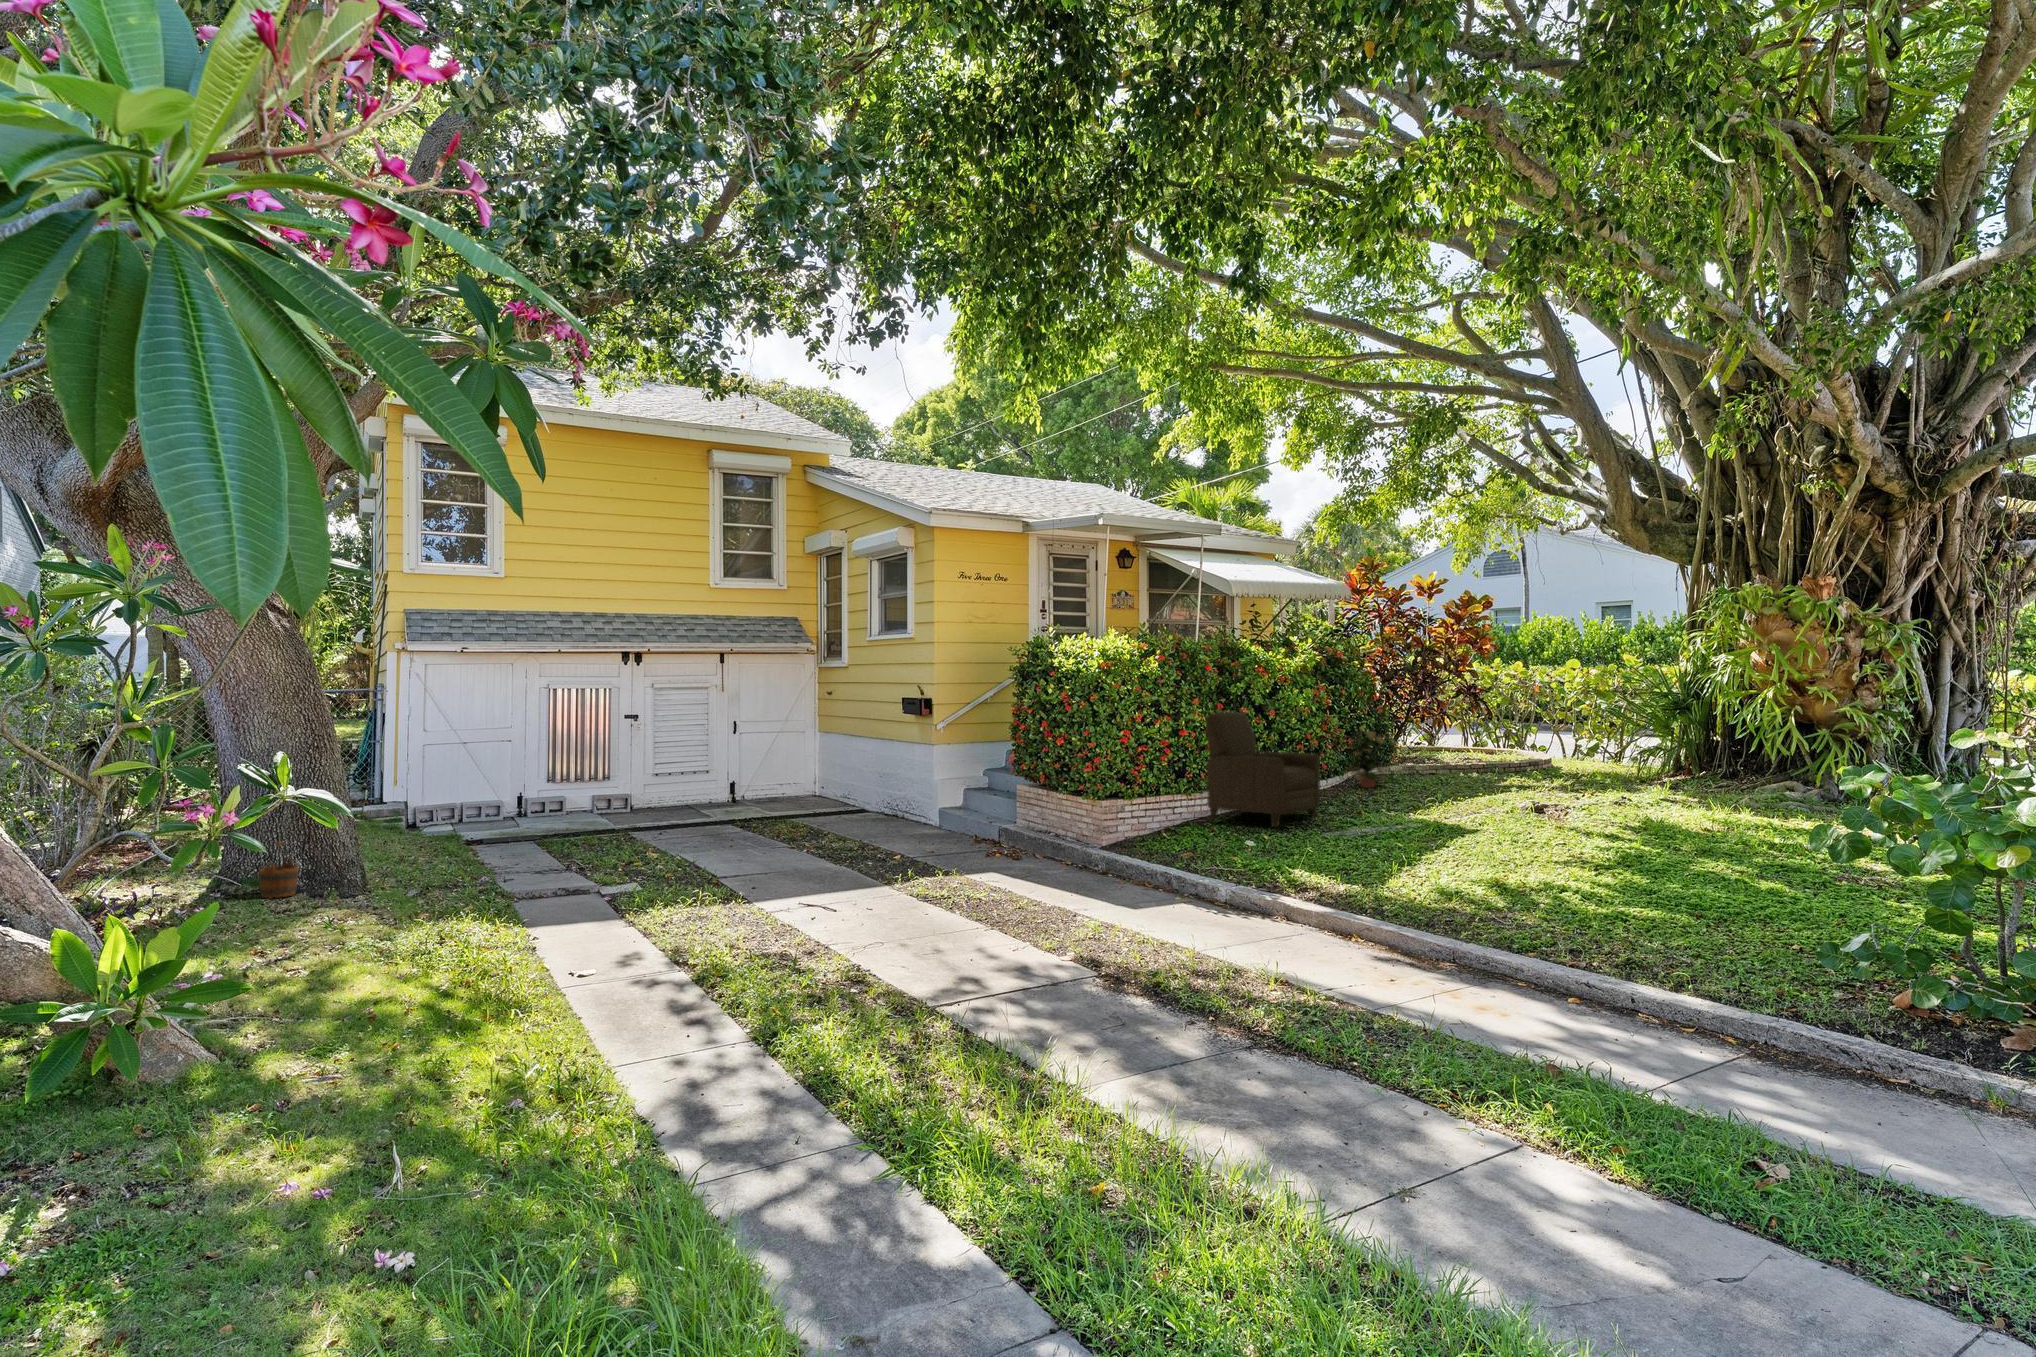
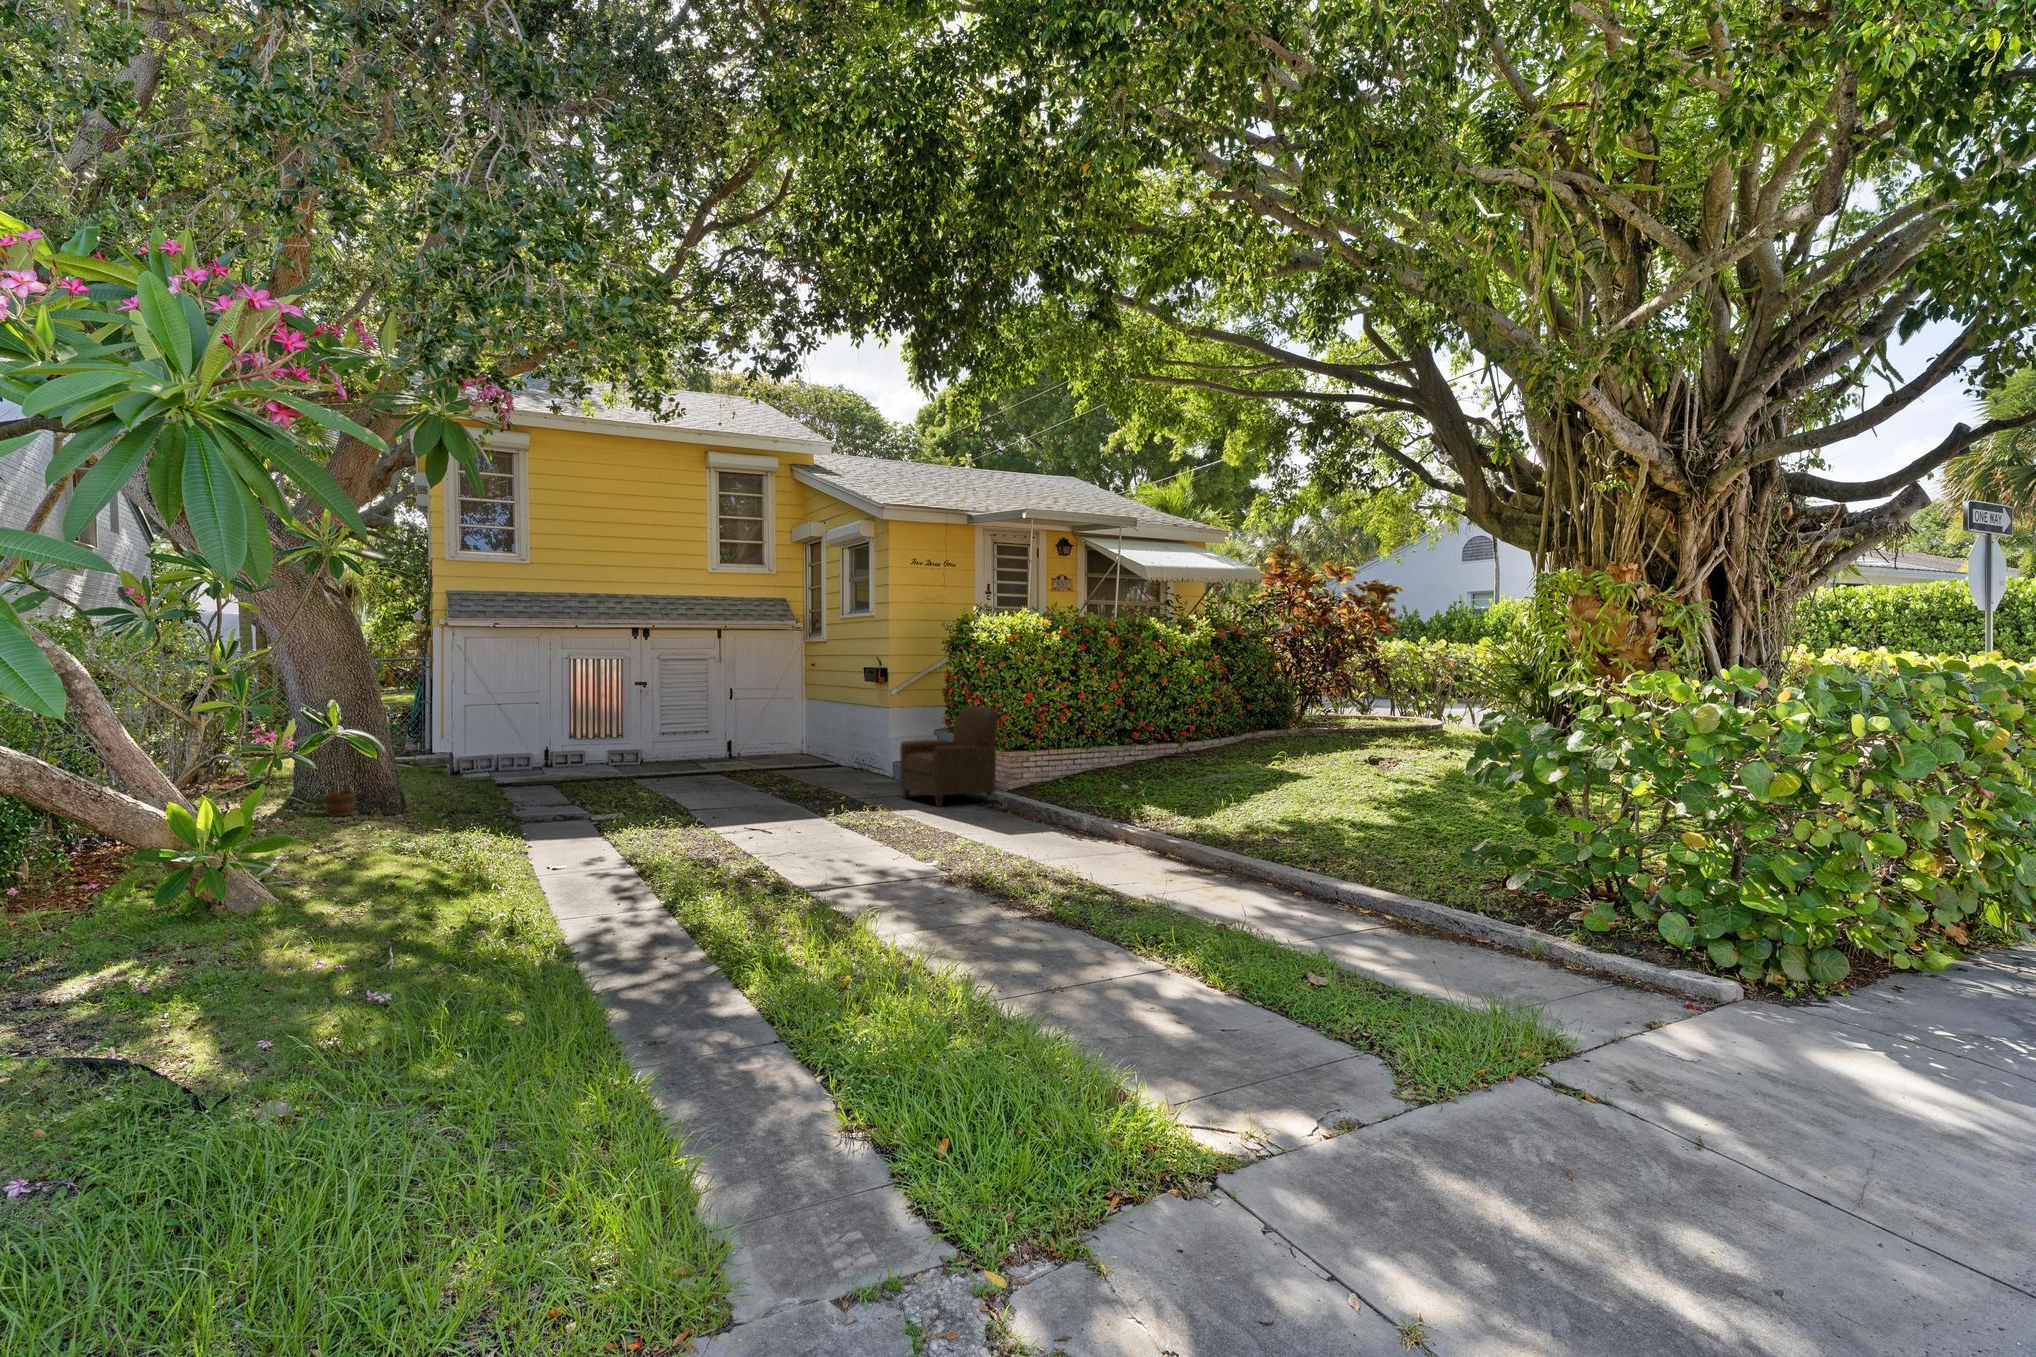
chair: present [1205,711,1320,827] -> present [900,706,998,806]
decorative plant: present [1347,731,1385,788] -> none [1239,696,1275,745]

